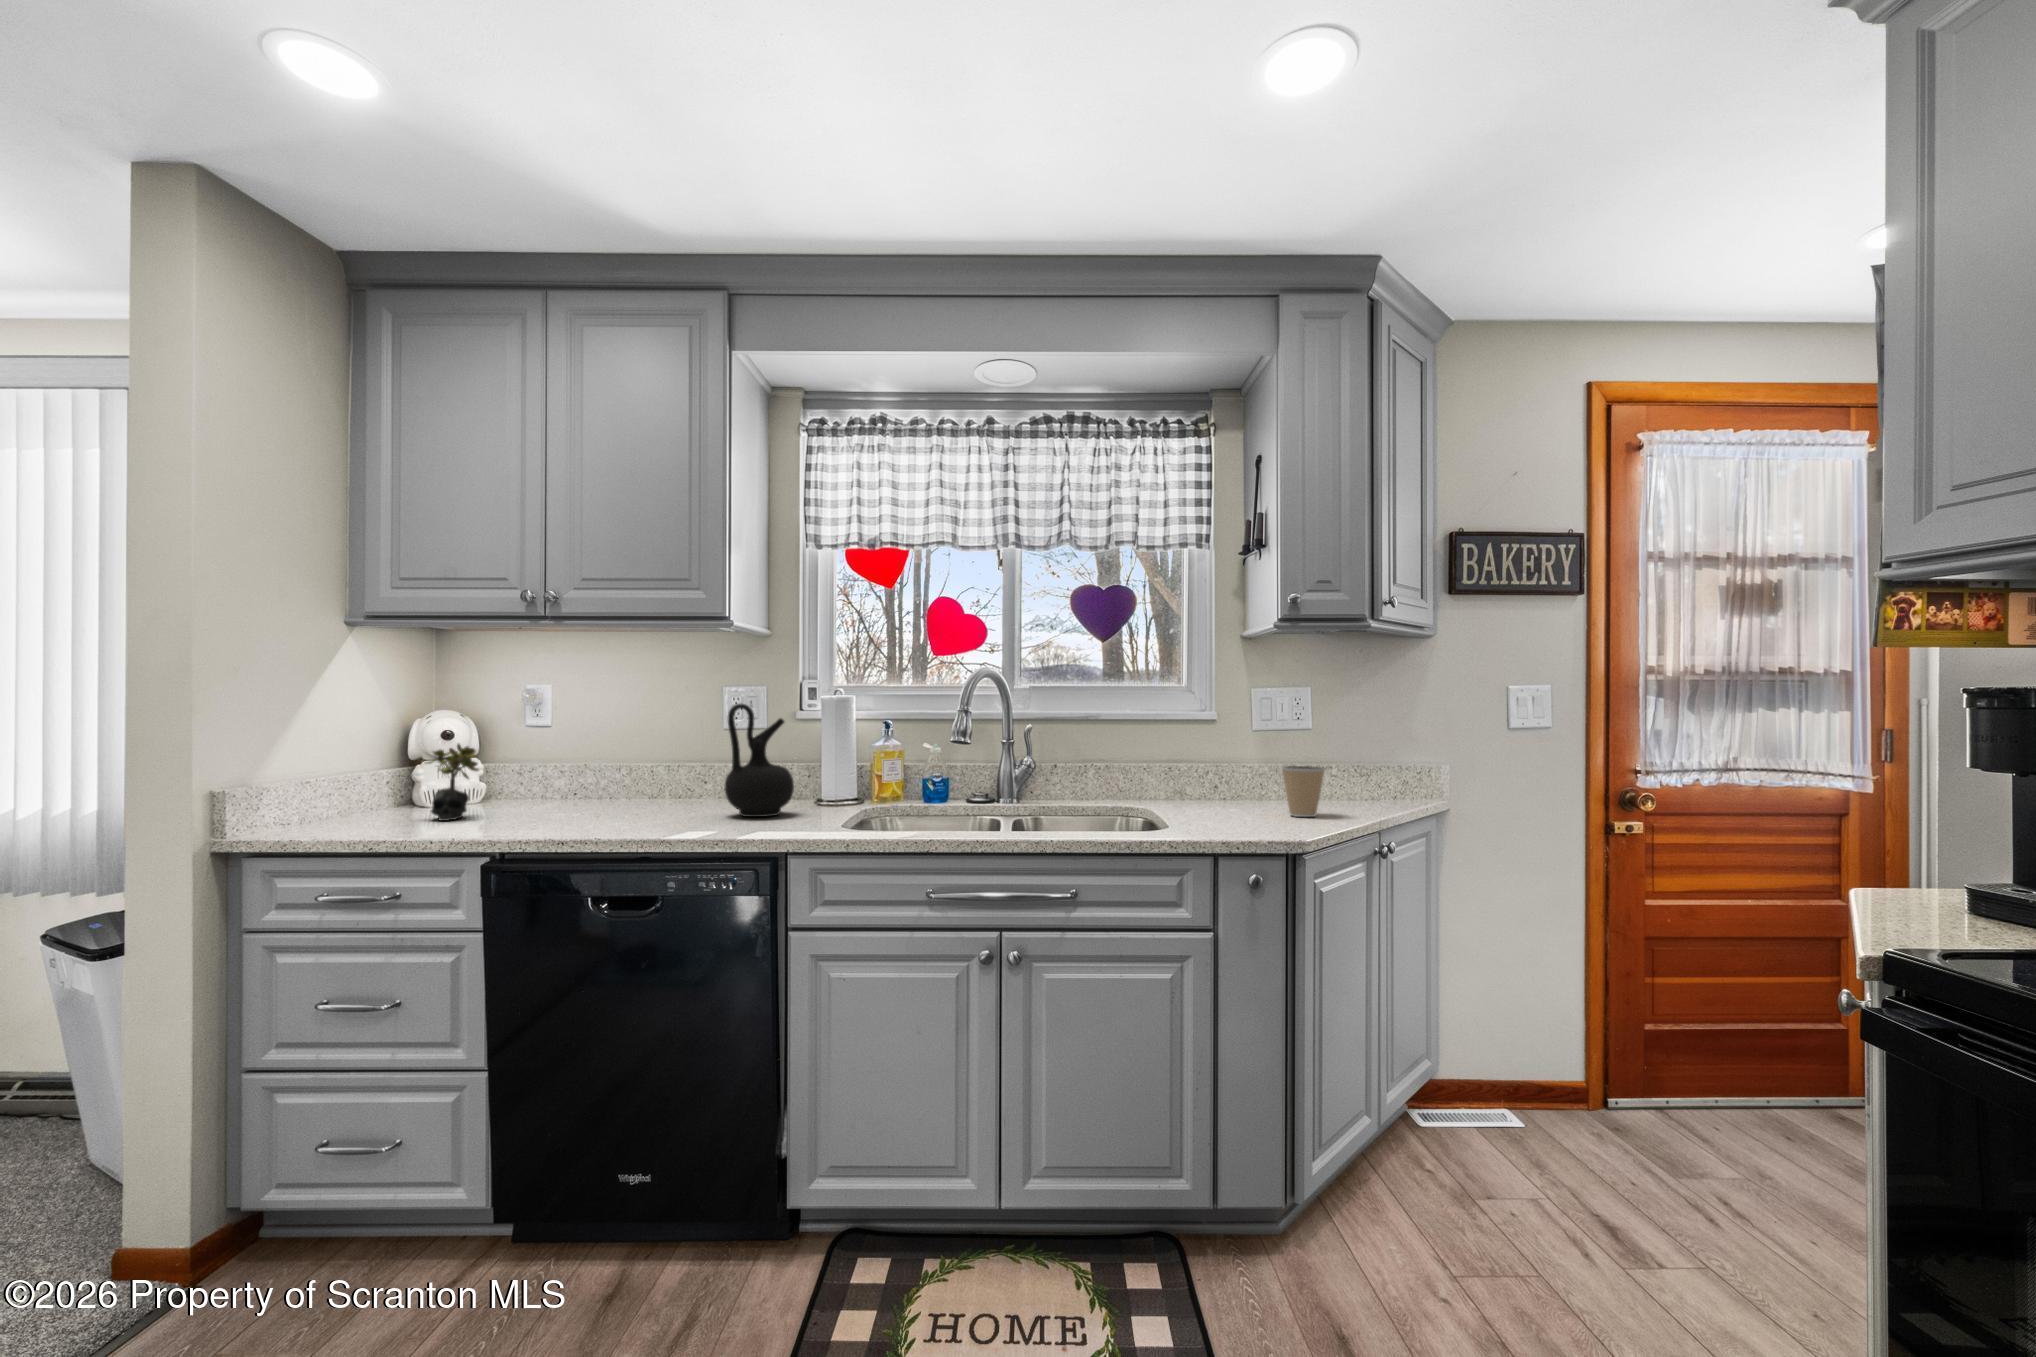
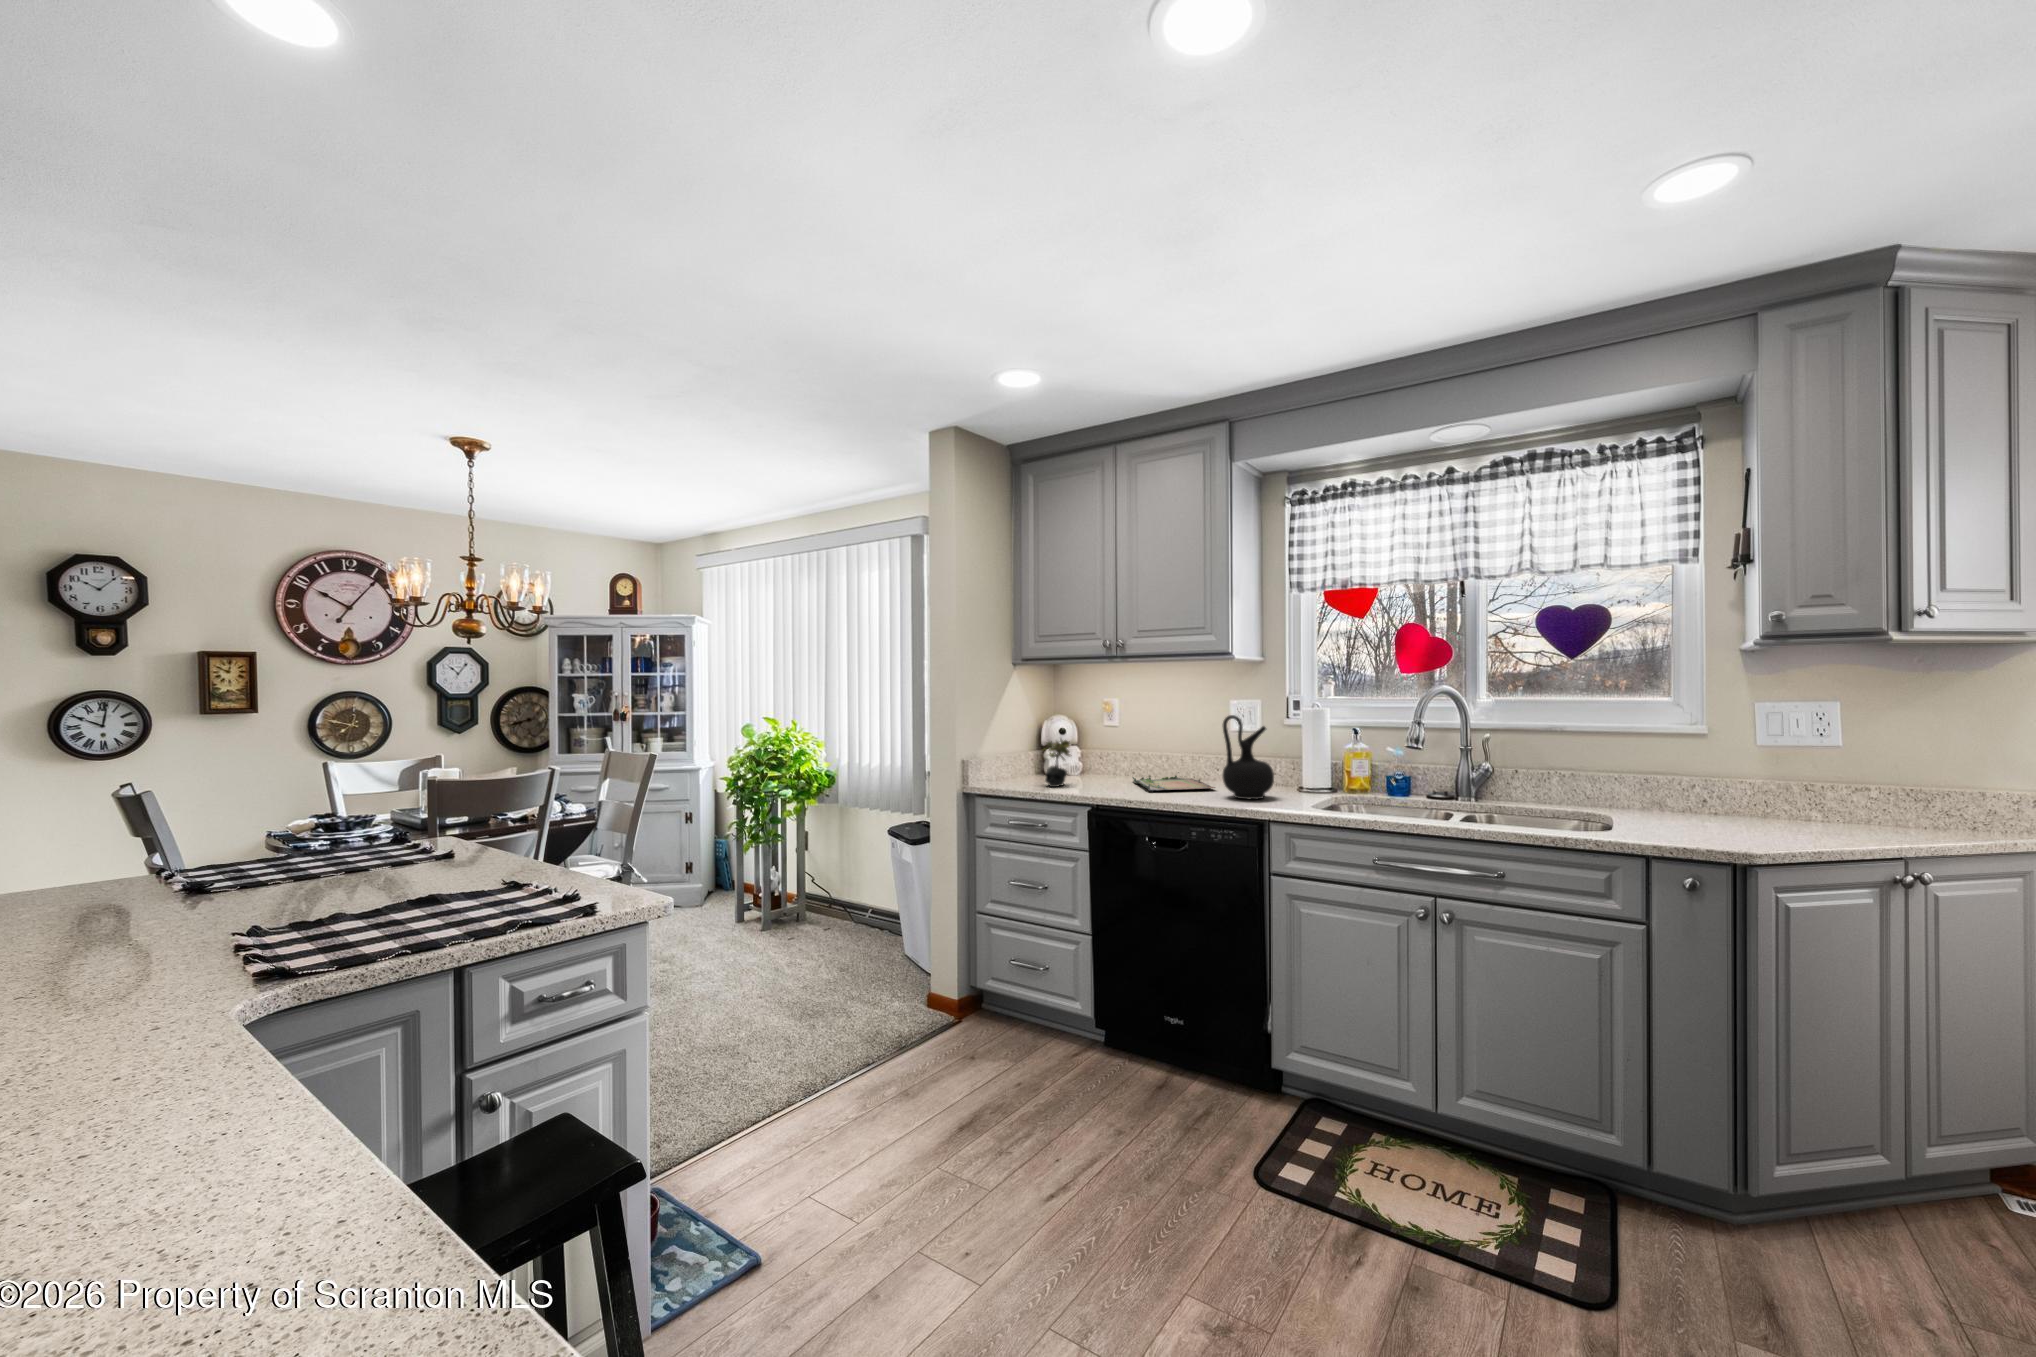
coffee cup: present [1281,766,1325,817] -> none [1762,787,1823,842]
tray: none [573,788,708,816] -> present [1133,772,1216,791]

